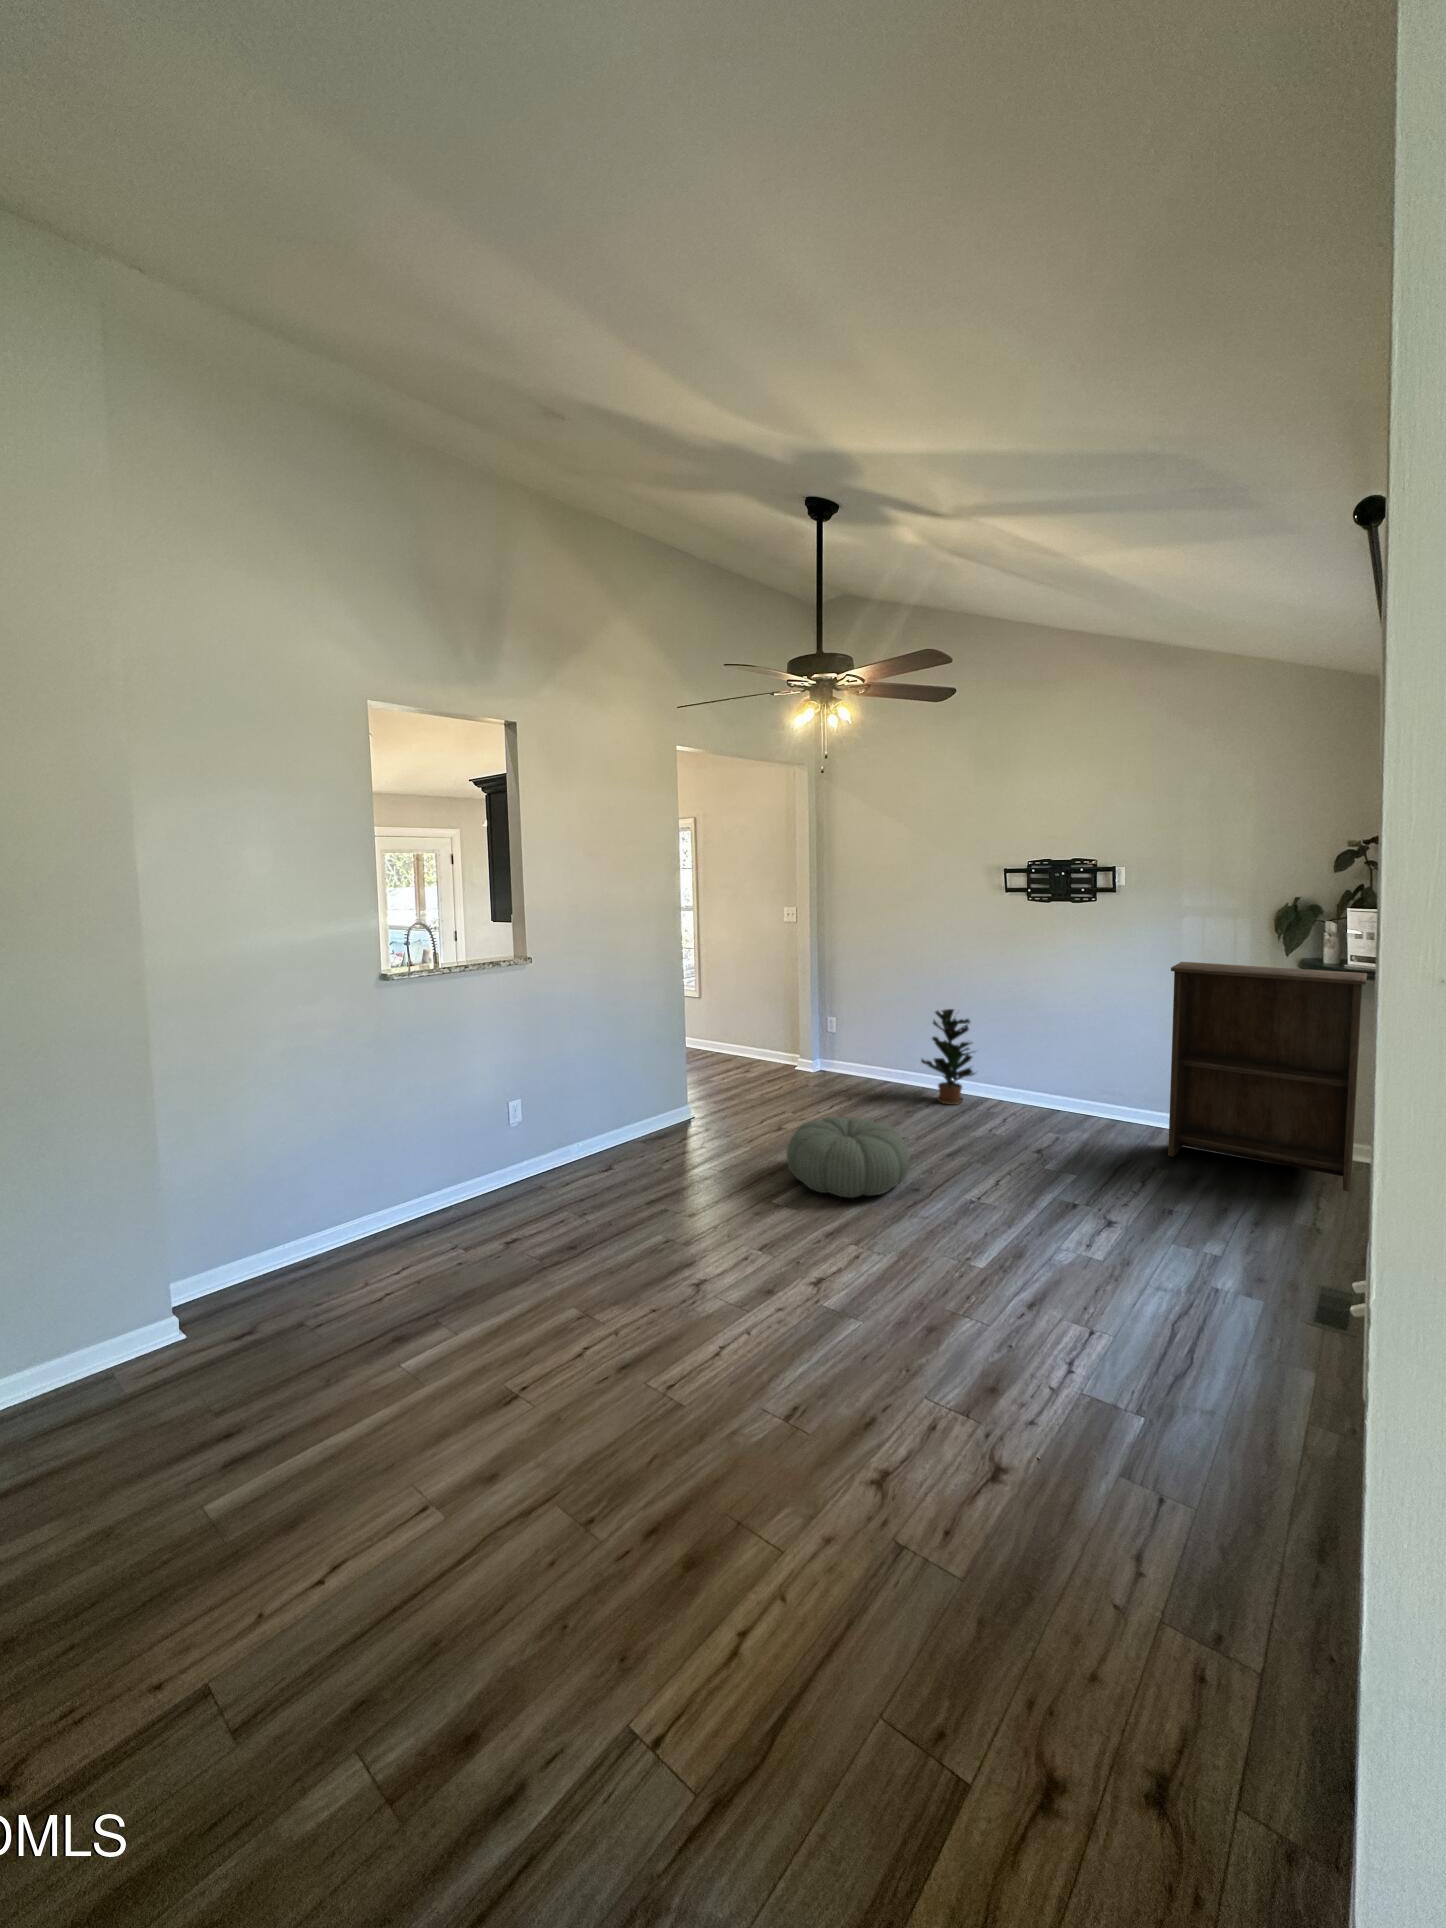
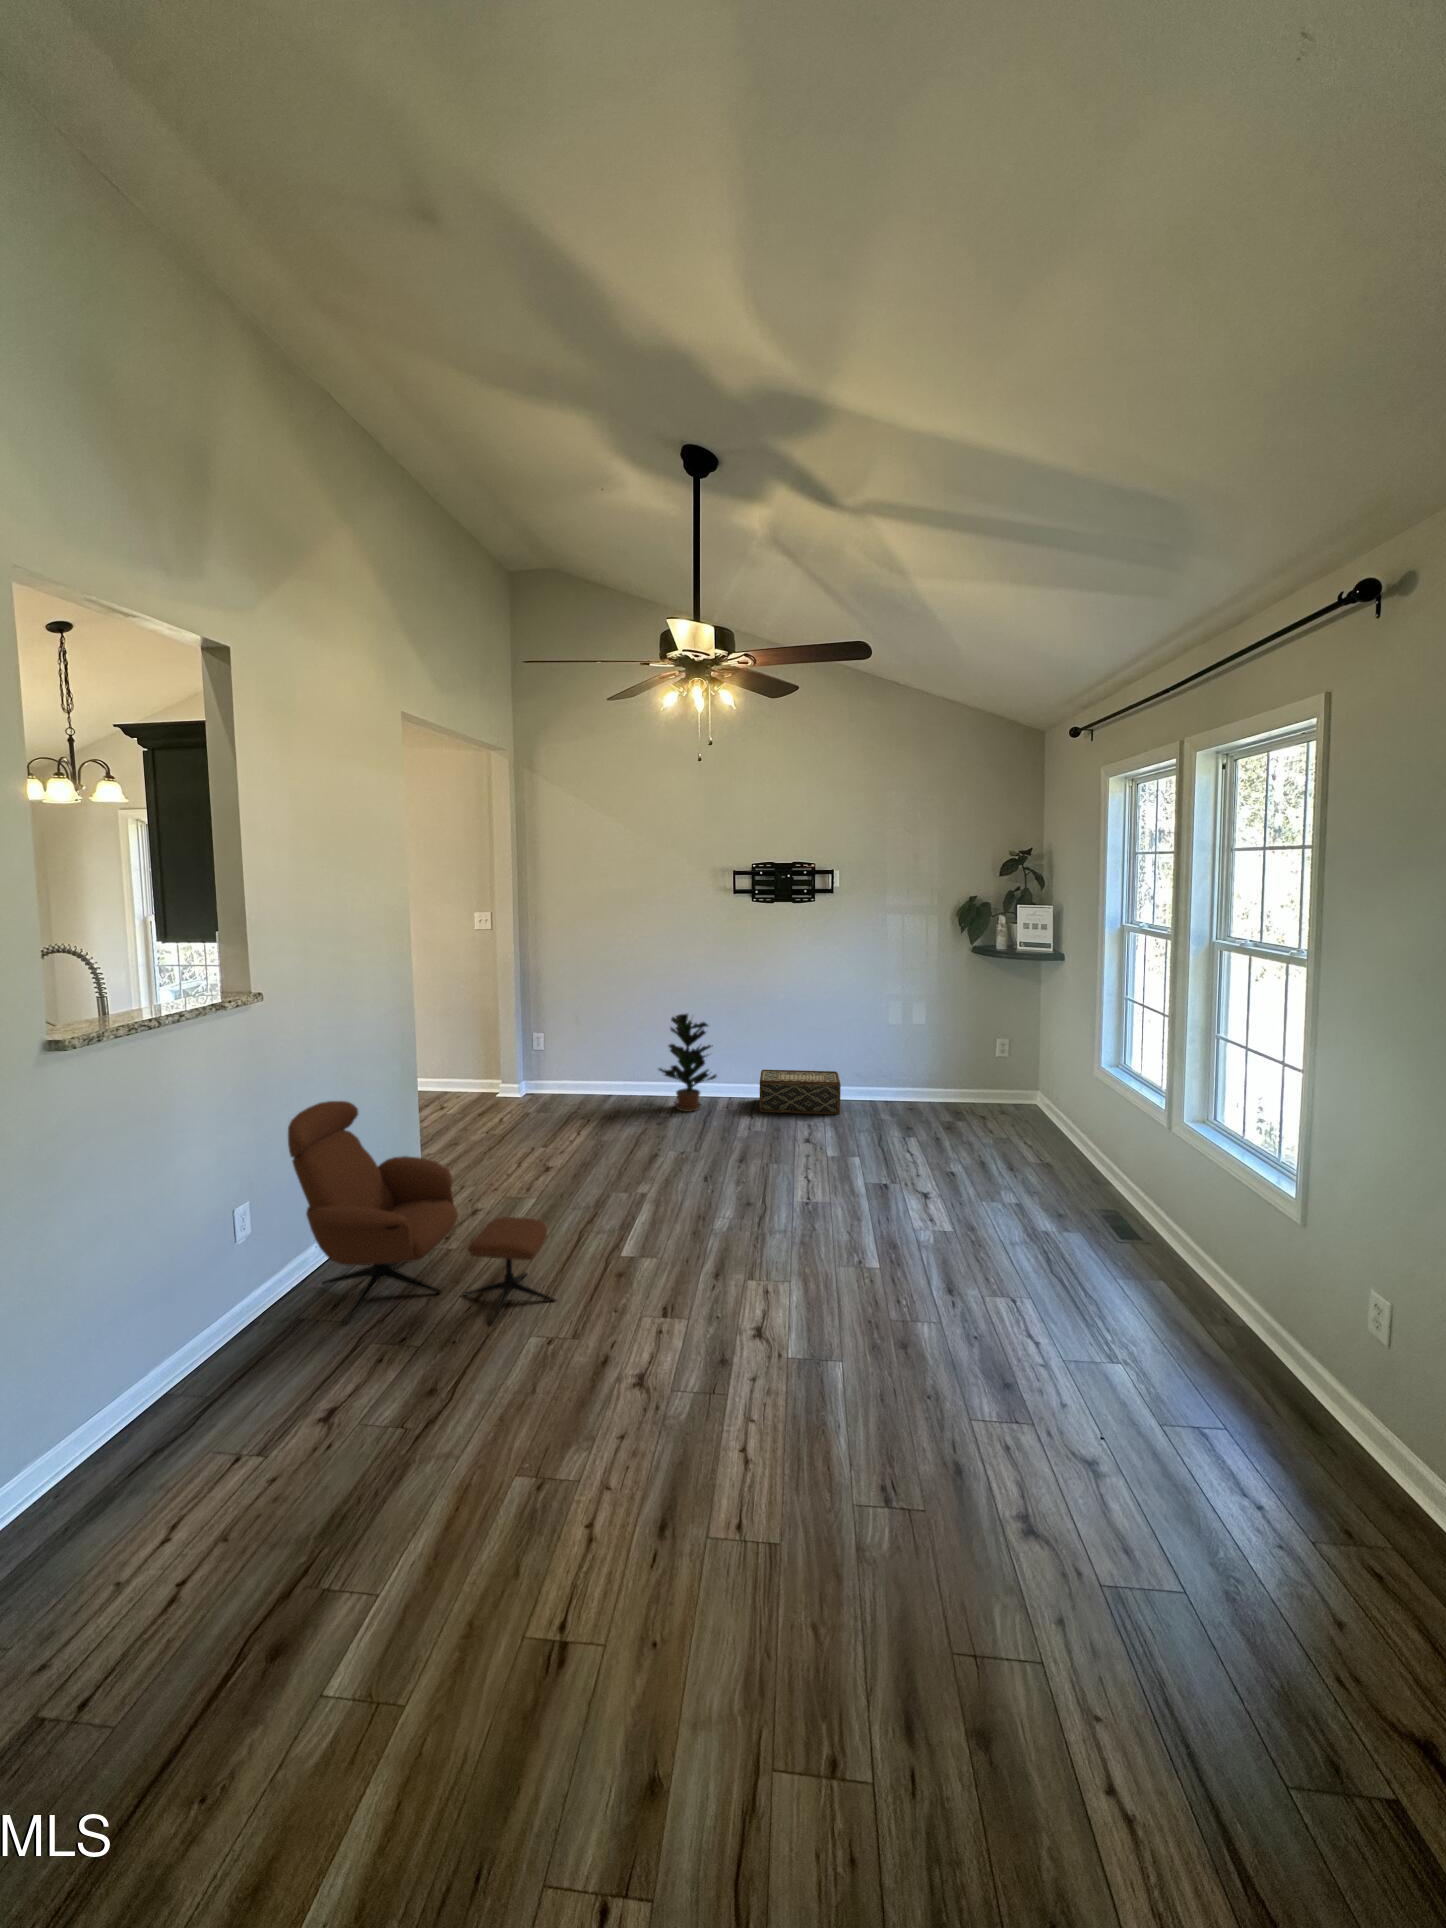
bookshelf: present [1168,962,1367,1192] -> none [901,953,1048,1131]
lounge chair: none [538,1040,699,1222] -> present [288,1101,556,1326]
woven basket: none [1018,1074,1118,1132] -> present [760,1070,841,1114]
pouf: present [787,1117,910,1198] -> none [608,1140,742,1232]

